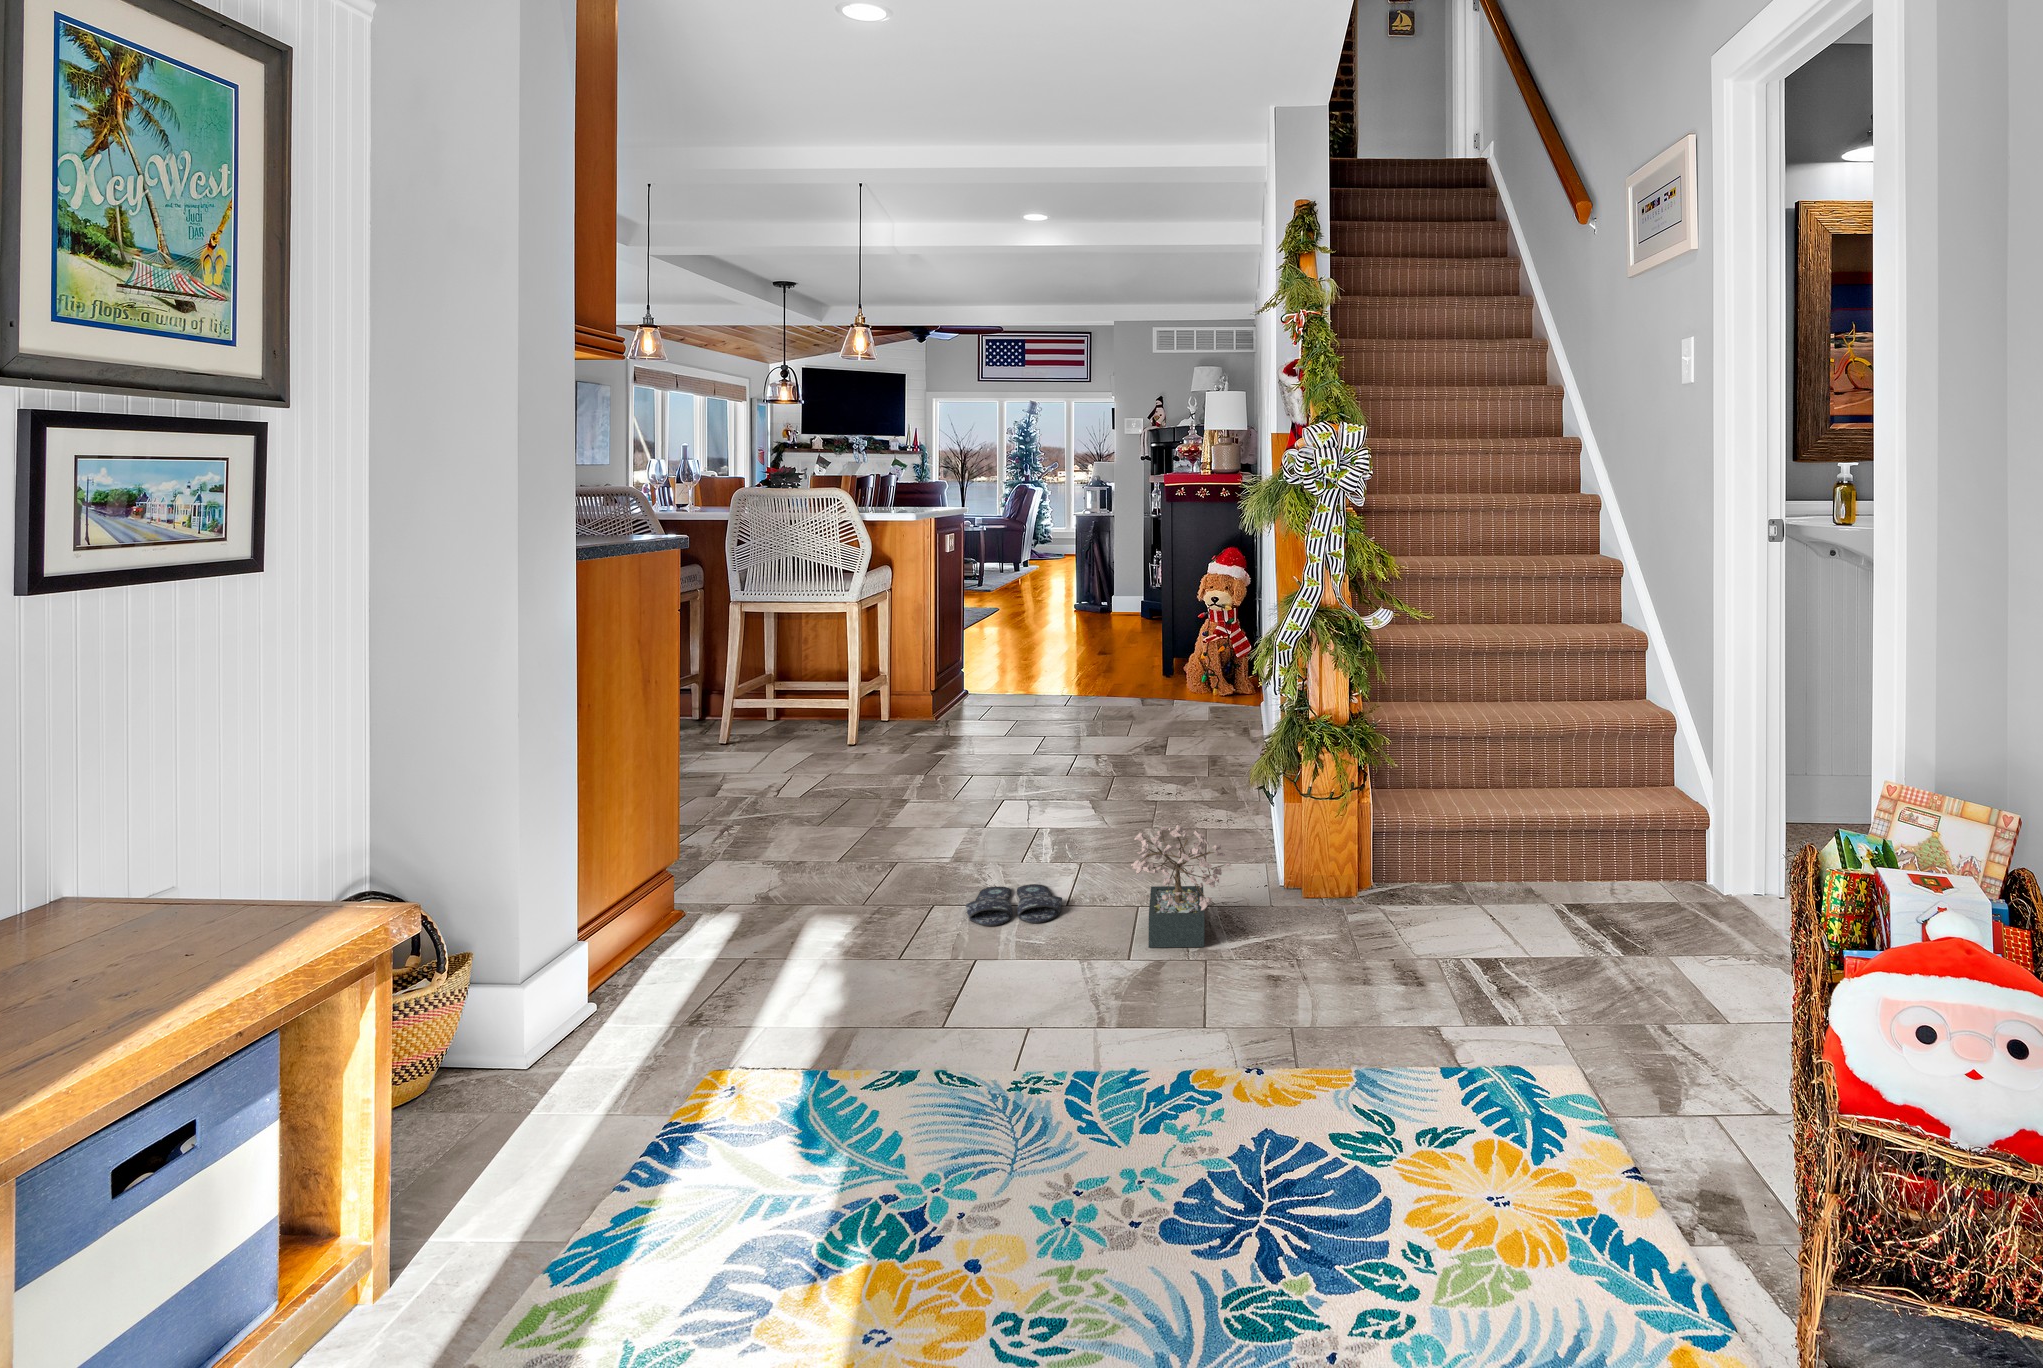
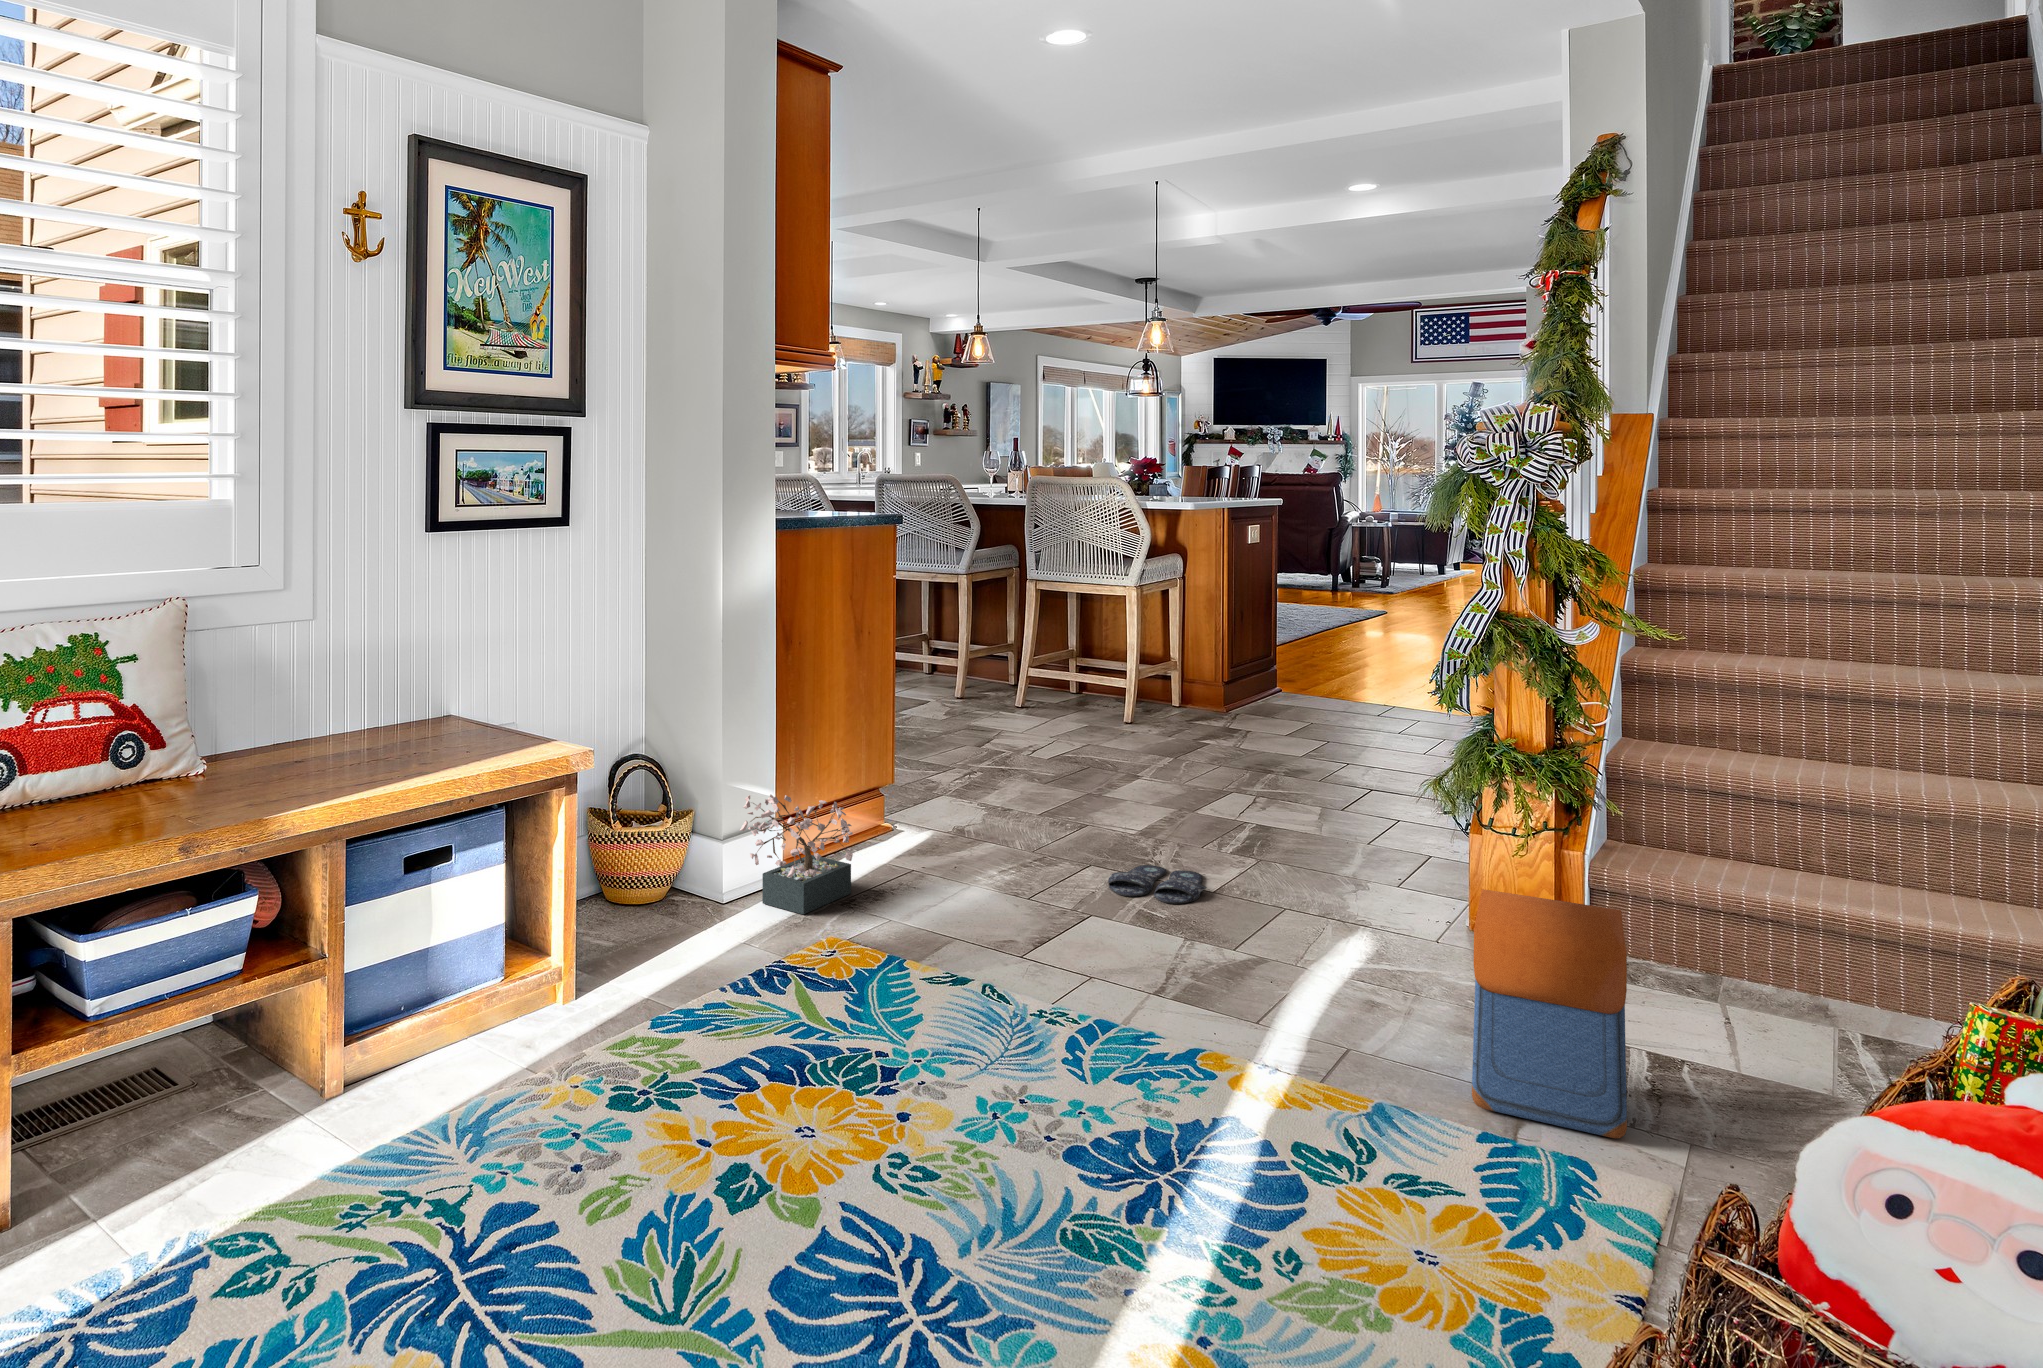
decorative plant: present [1131,825,1231,948] -> present [740,795,853,914]
backpack: none [1397,844,1530,1045] -> present [1472,889,1627,1138]

